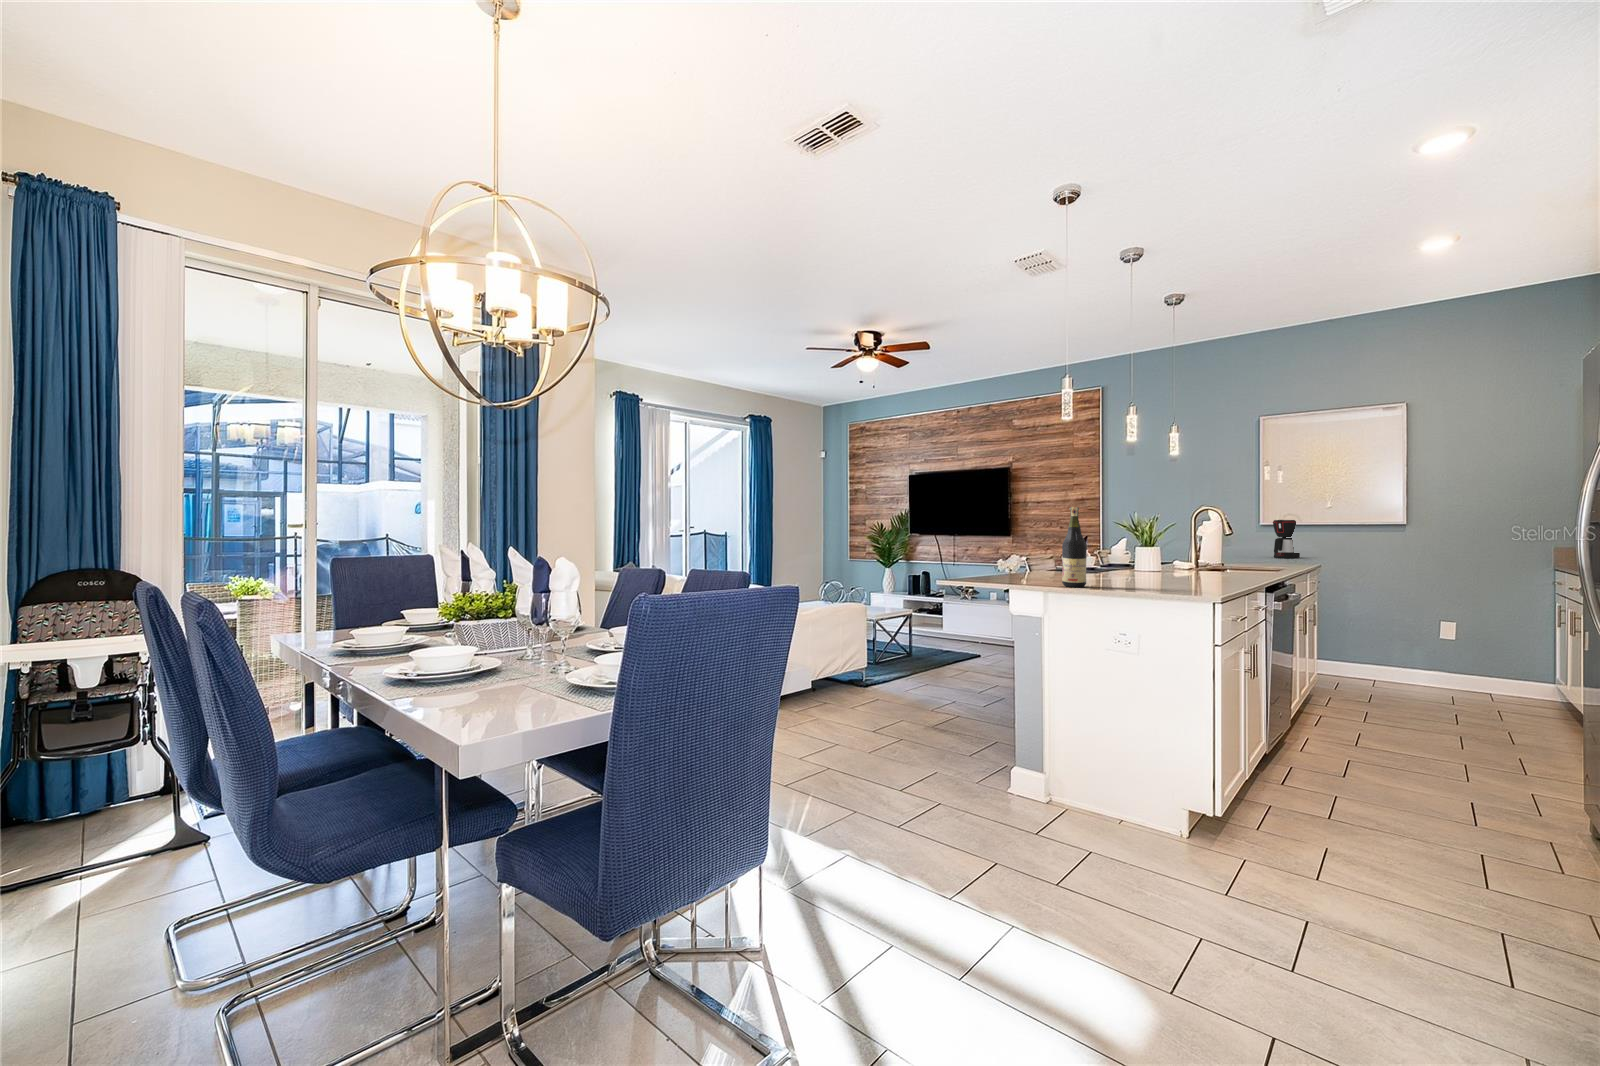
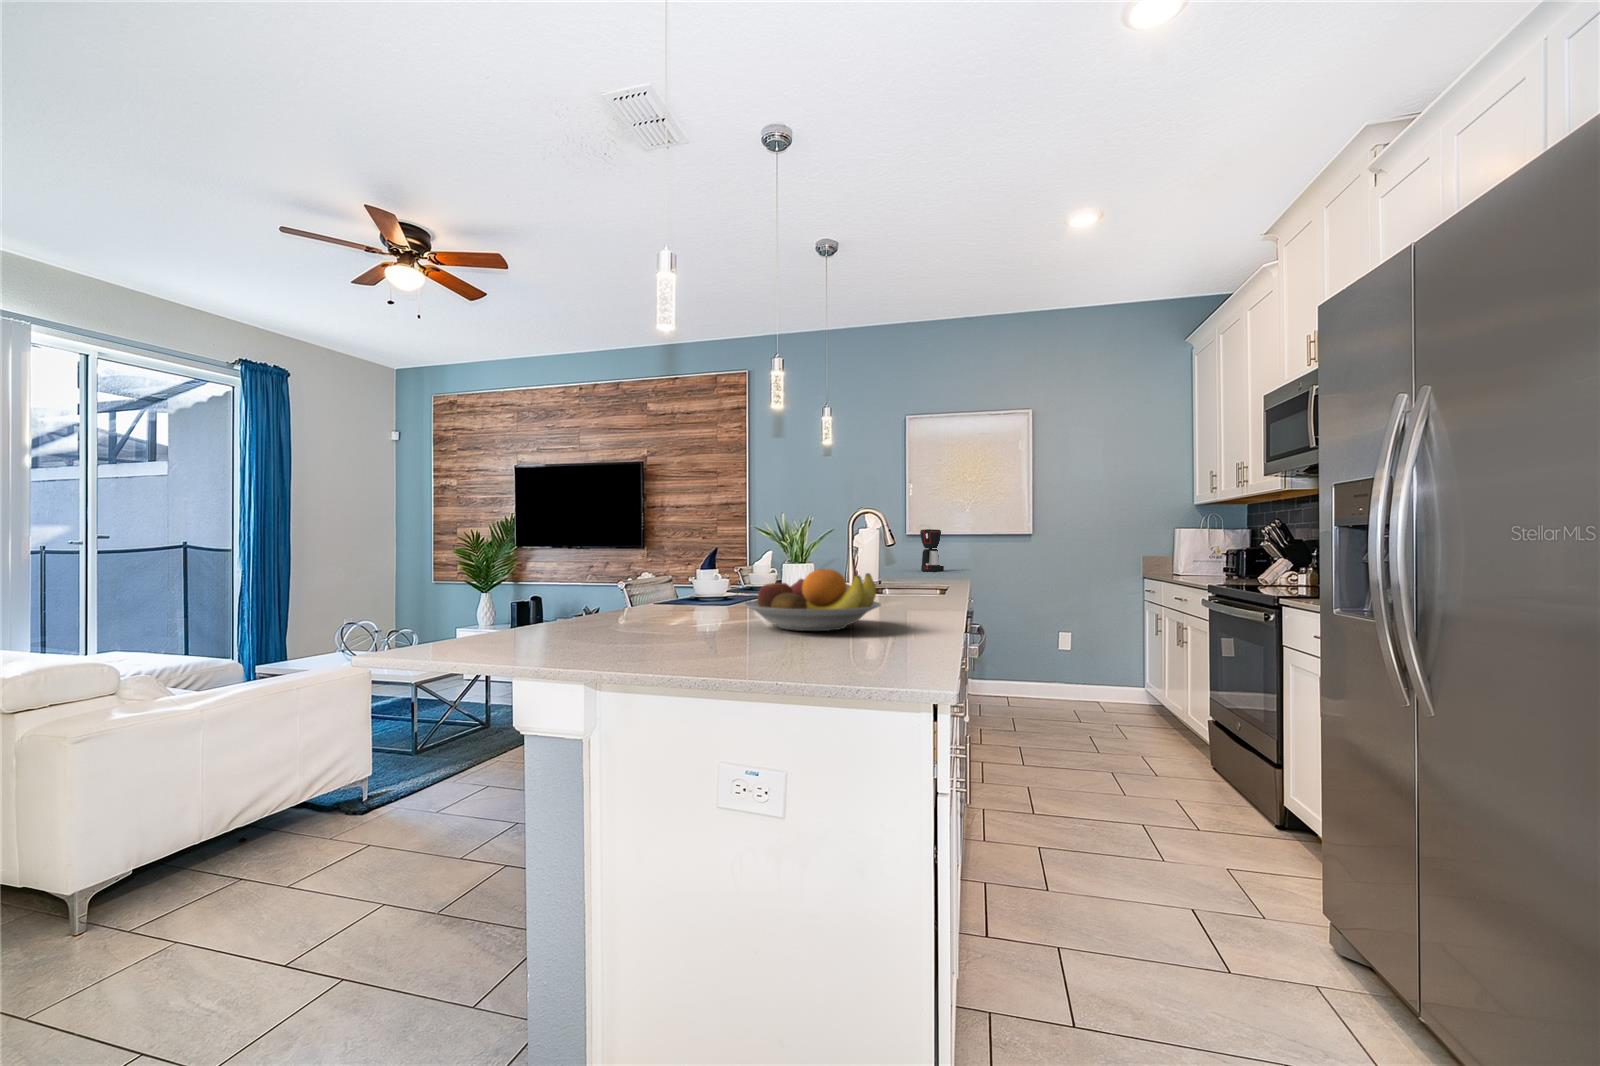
wine bottle: present [1062,507,1087,587] -> none [649,490,693,643]
fruit bowl: none [1114,550,1206,586] -> present [743,569,881,631]

